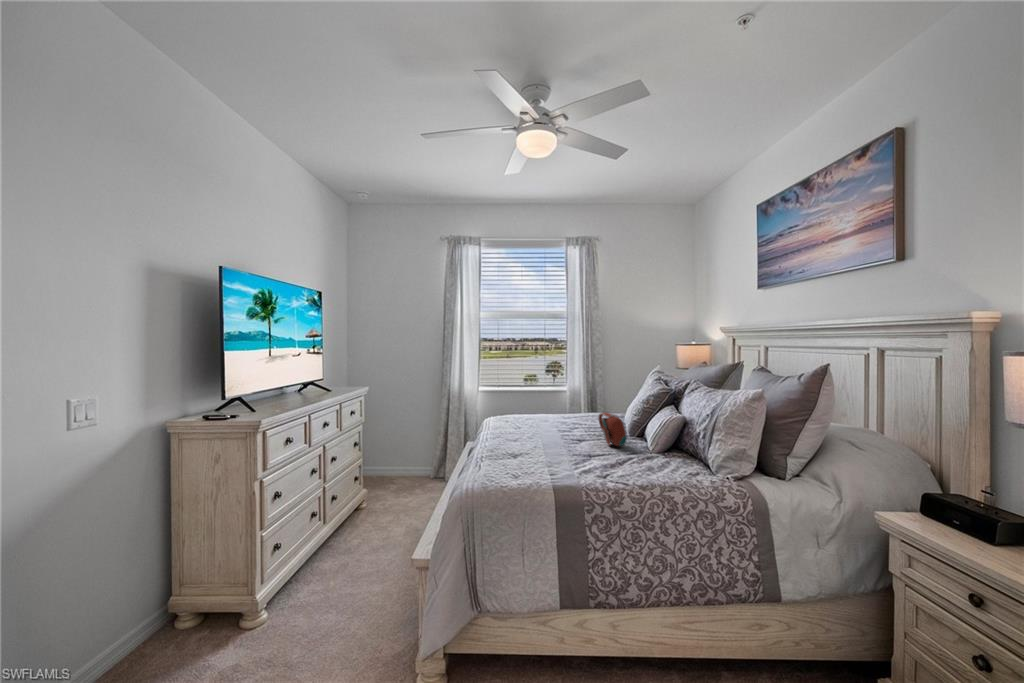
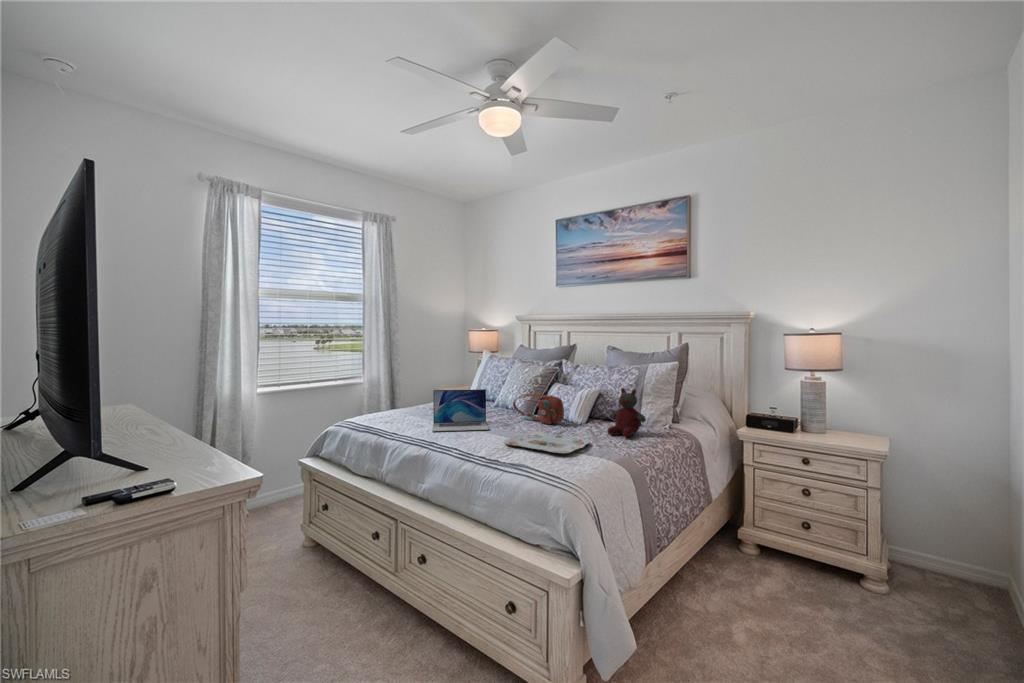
laptop: none [506,398,567,439] -> present [432,389,489,431]
stuffed bear: none [631,414,671,473] -> present [607,388,646,438]
serving tray: none [517,447,589,468] -> present [504,432,589,454]

